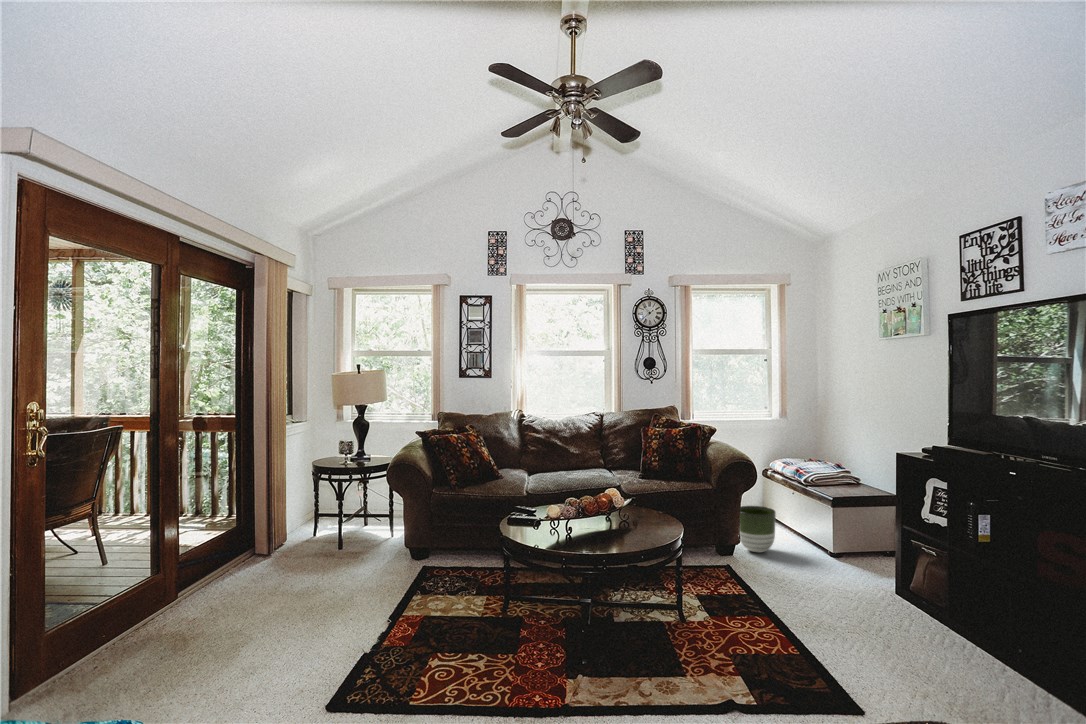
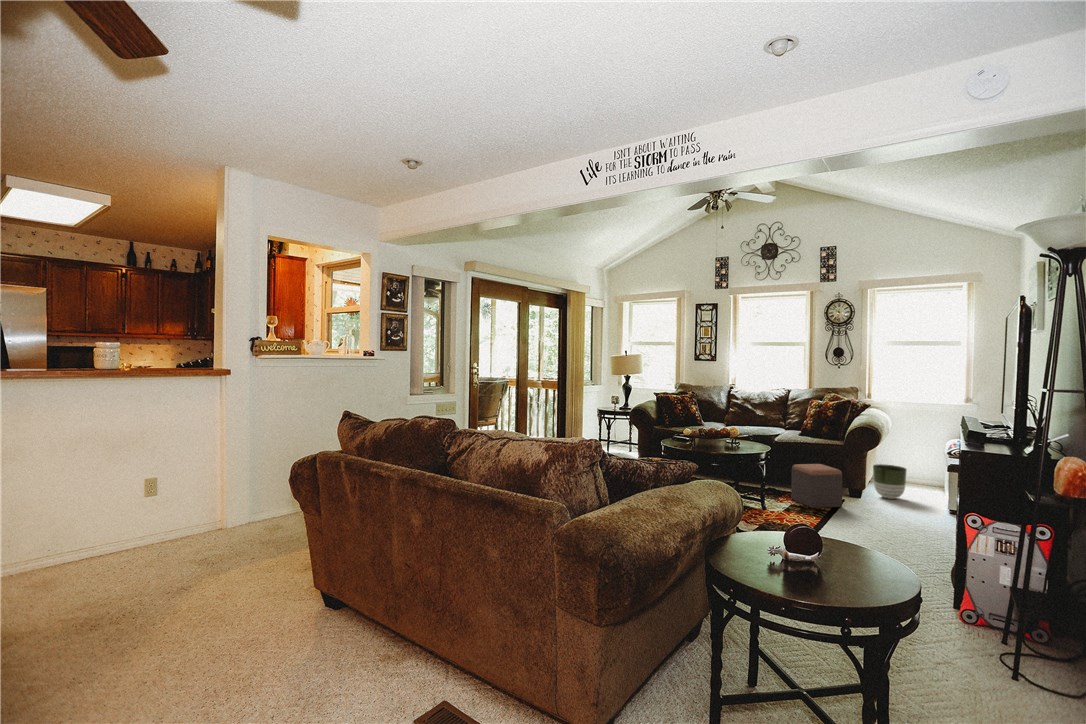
footstool: none [671,522,742,599] -> present [791,464,842,508]

